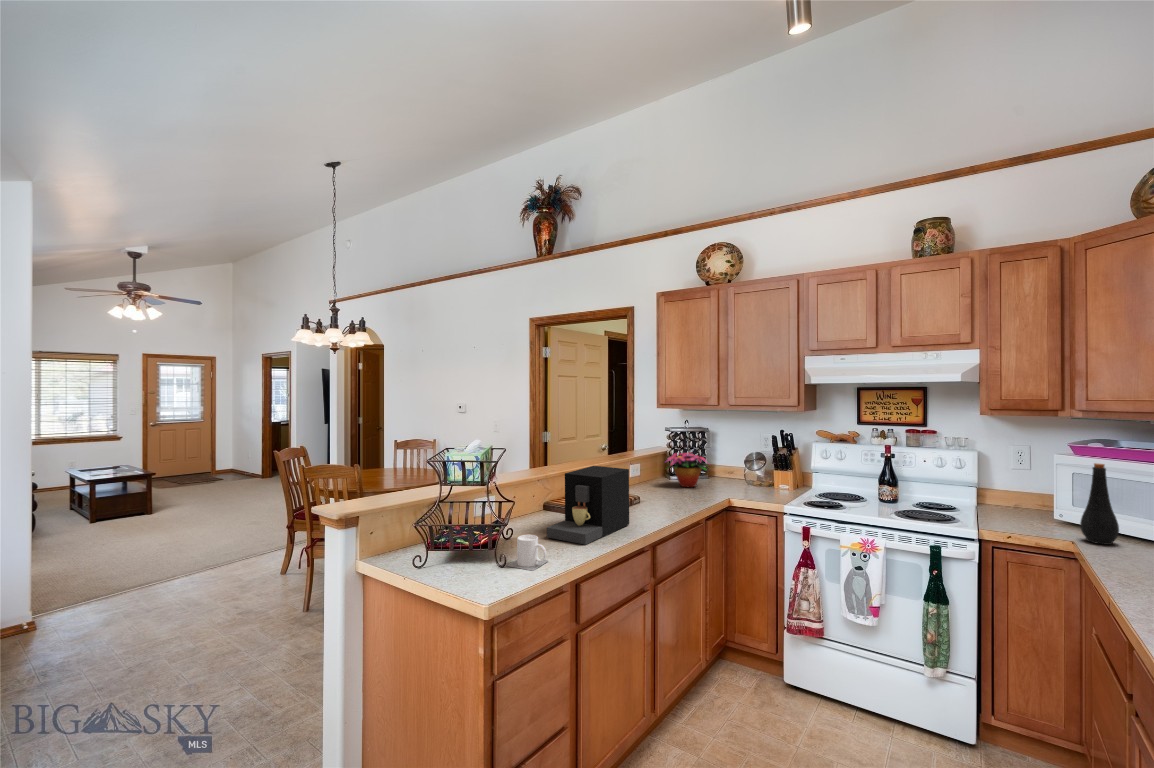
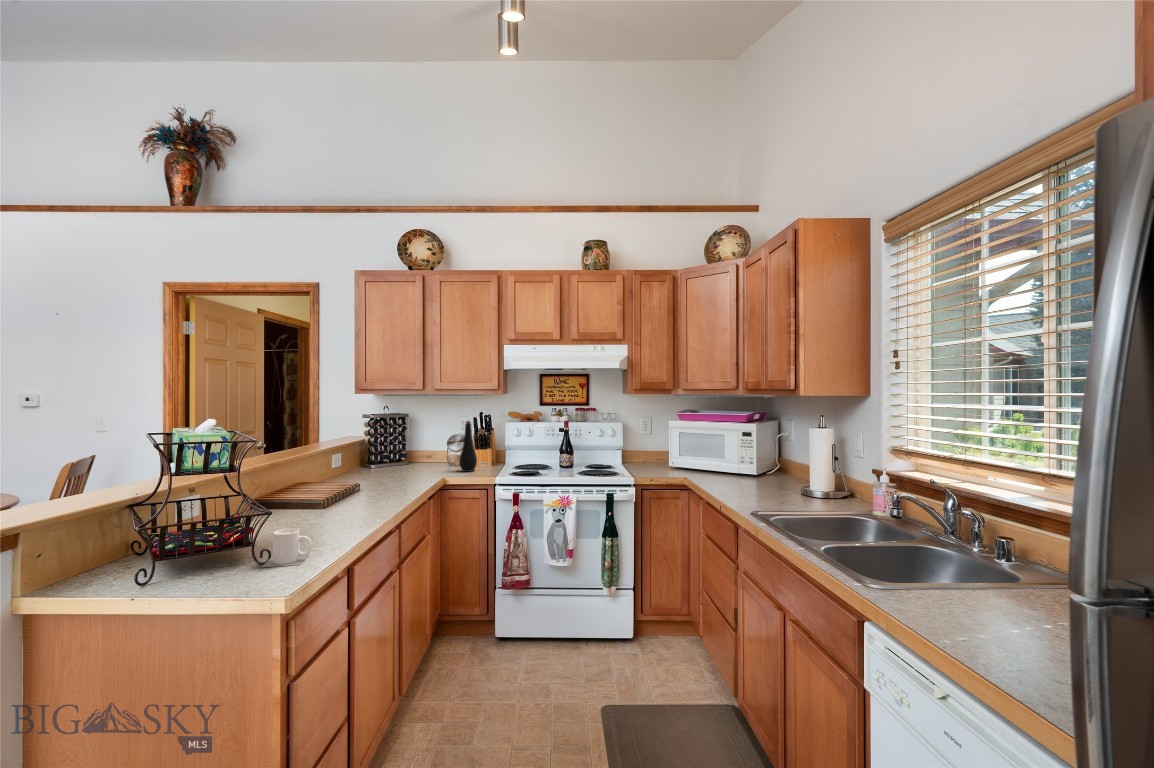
flower arrangement: present [667,453,706,487] -> none [369,438,423,474]
bottle: present [1080,463,1119,545] -> present [459,421,477,472]
coffee maker: present [547,466,629,545] -> none [283,453,367,535]

